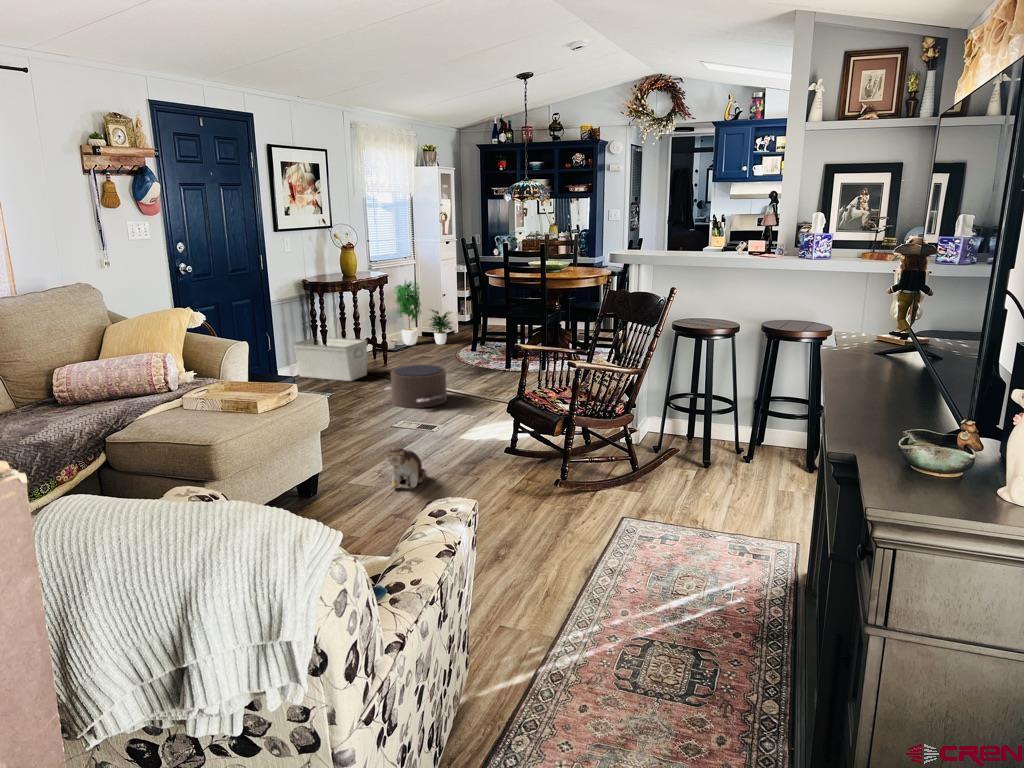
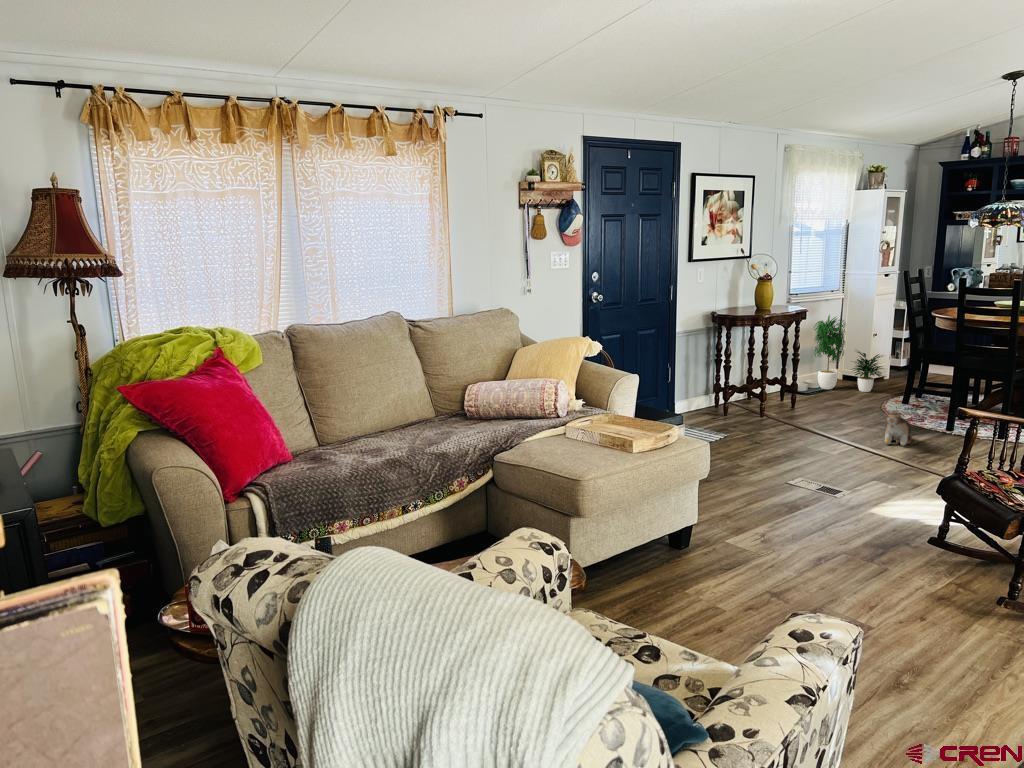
storage bin: present [294,337,367,381] -> none [694,372,774,423]
pouf: present [384,365,447,408] -> none [783,415,863,467]
plush toy: present [388,445,425,489] -> present [885,411,912,446]

